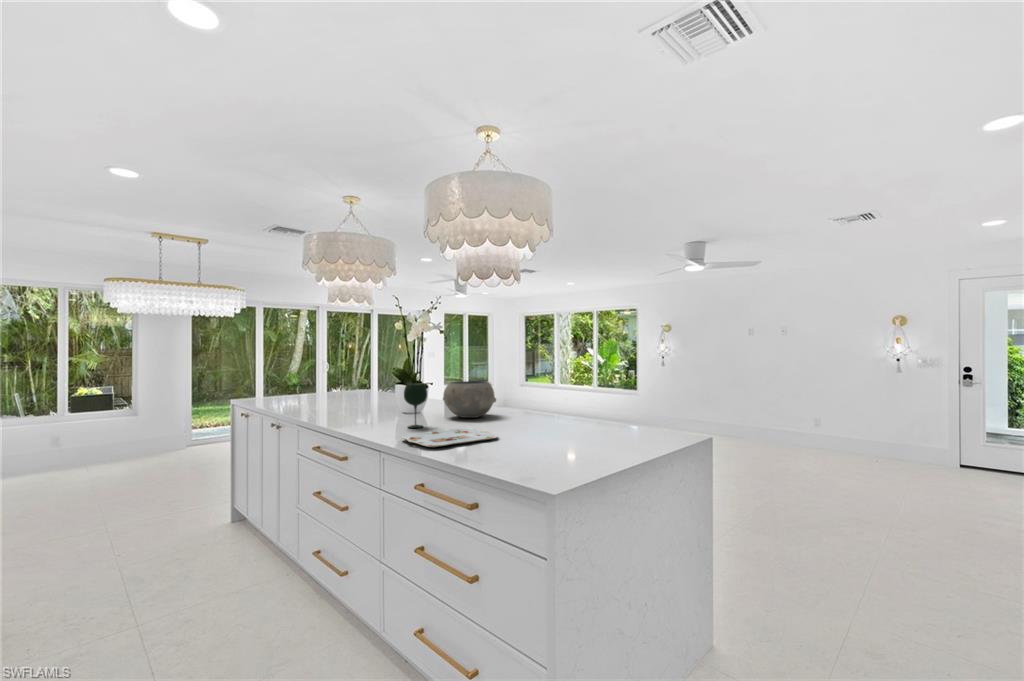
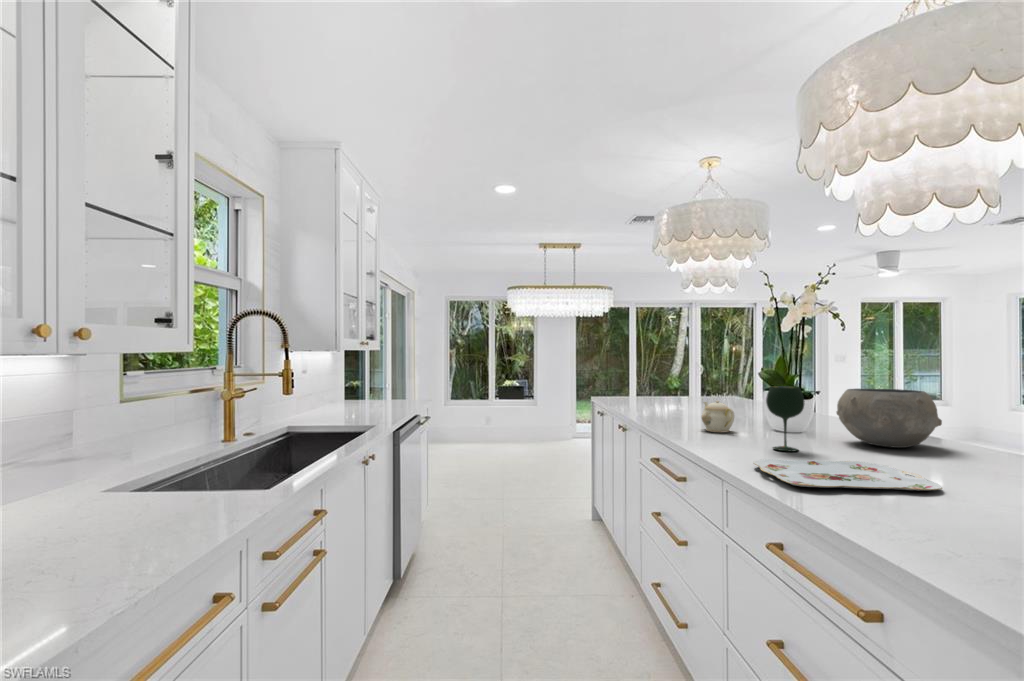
teapot: none [352,396,378,421] -> present [702,401,734,432]

